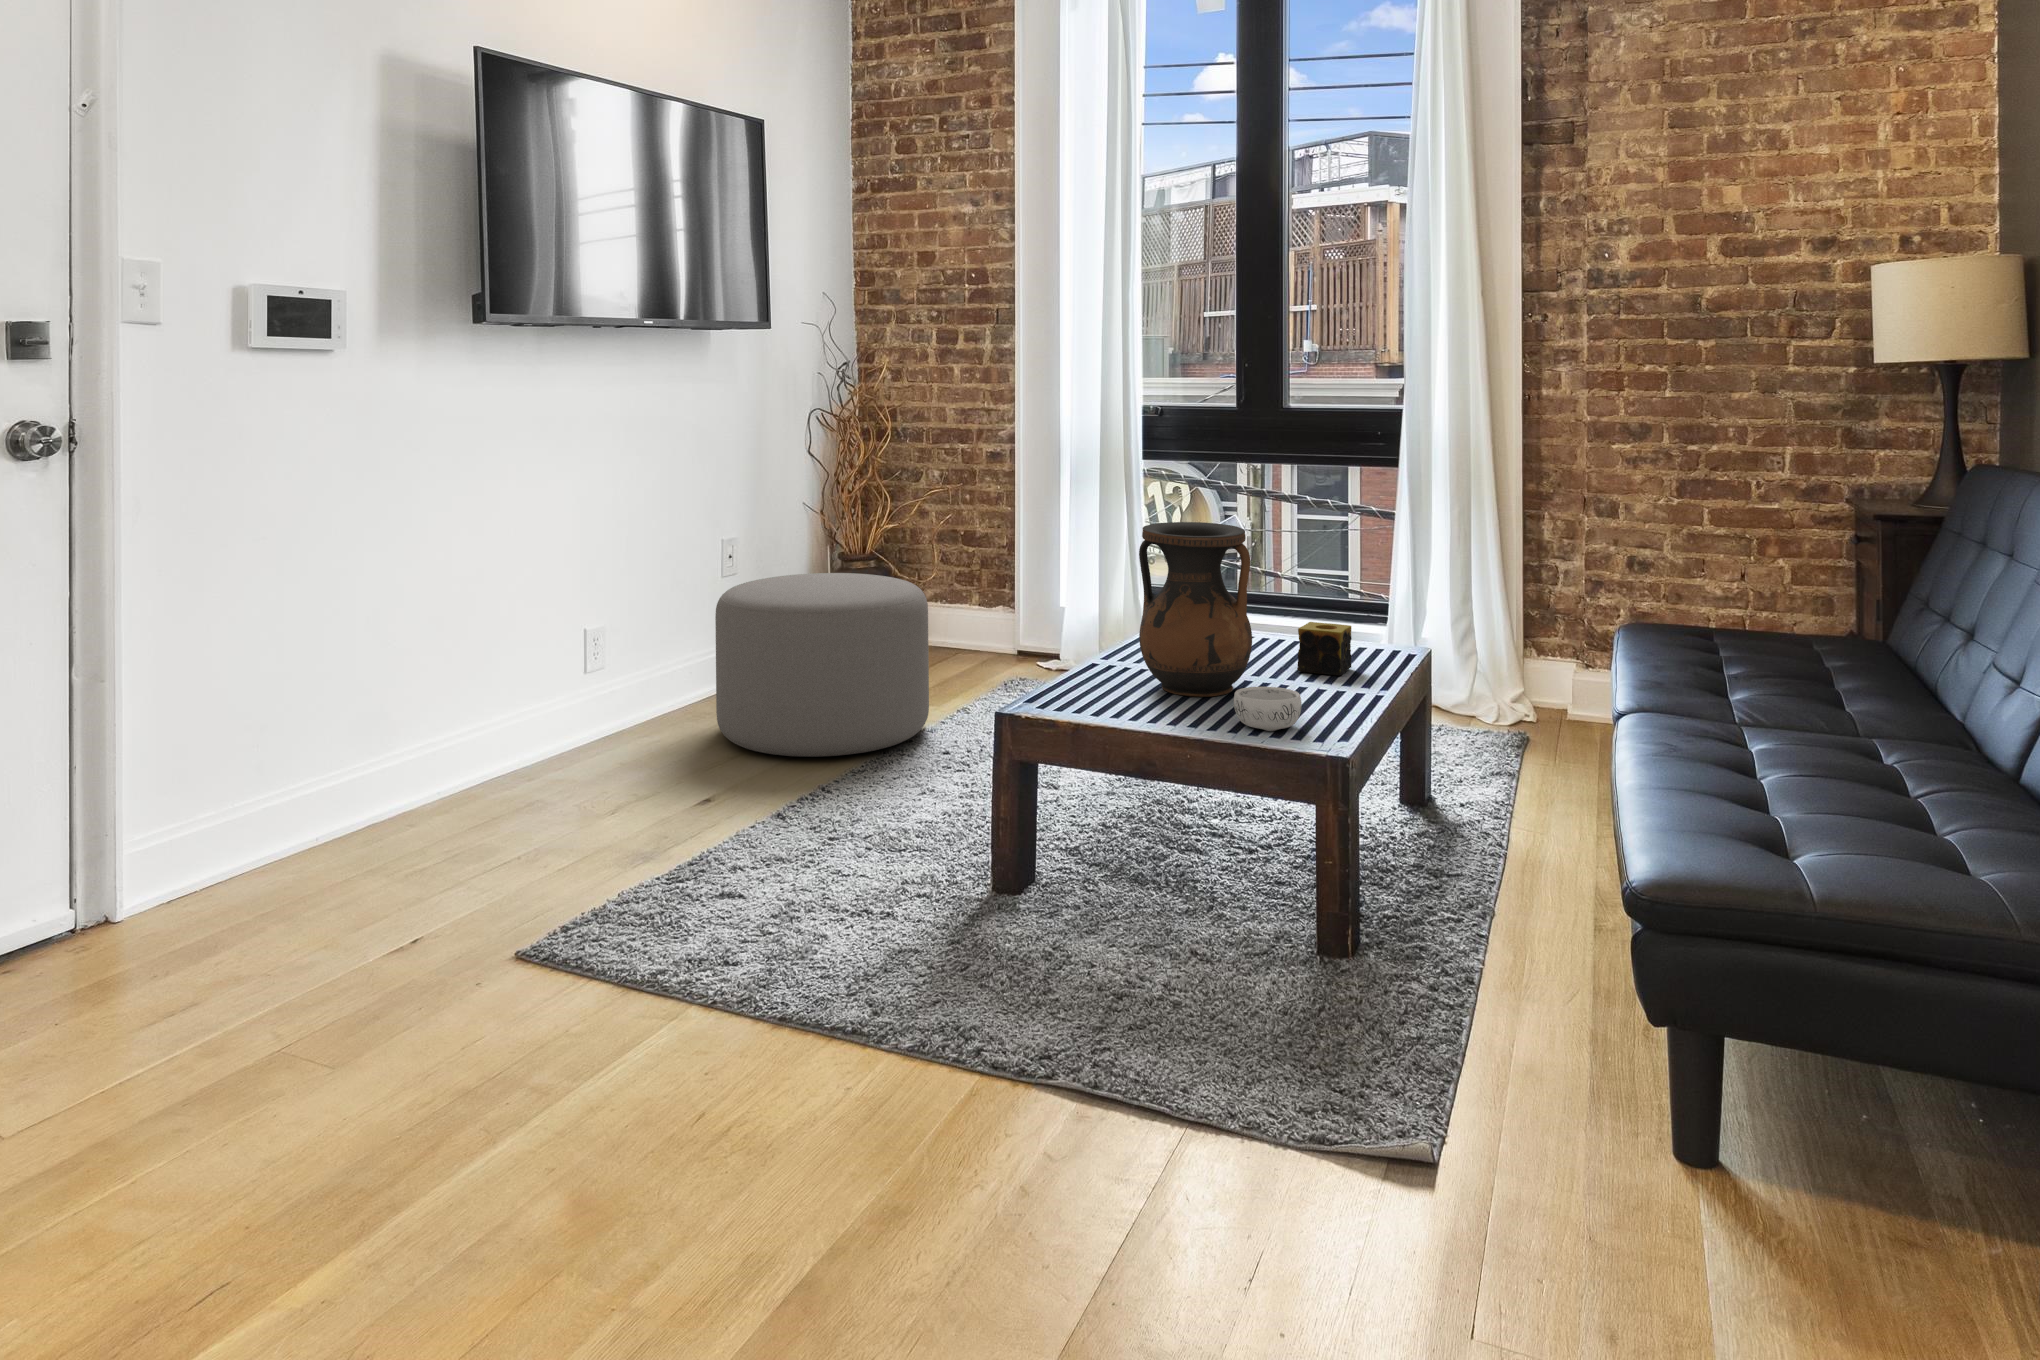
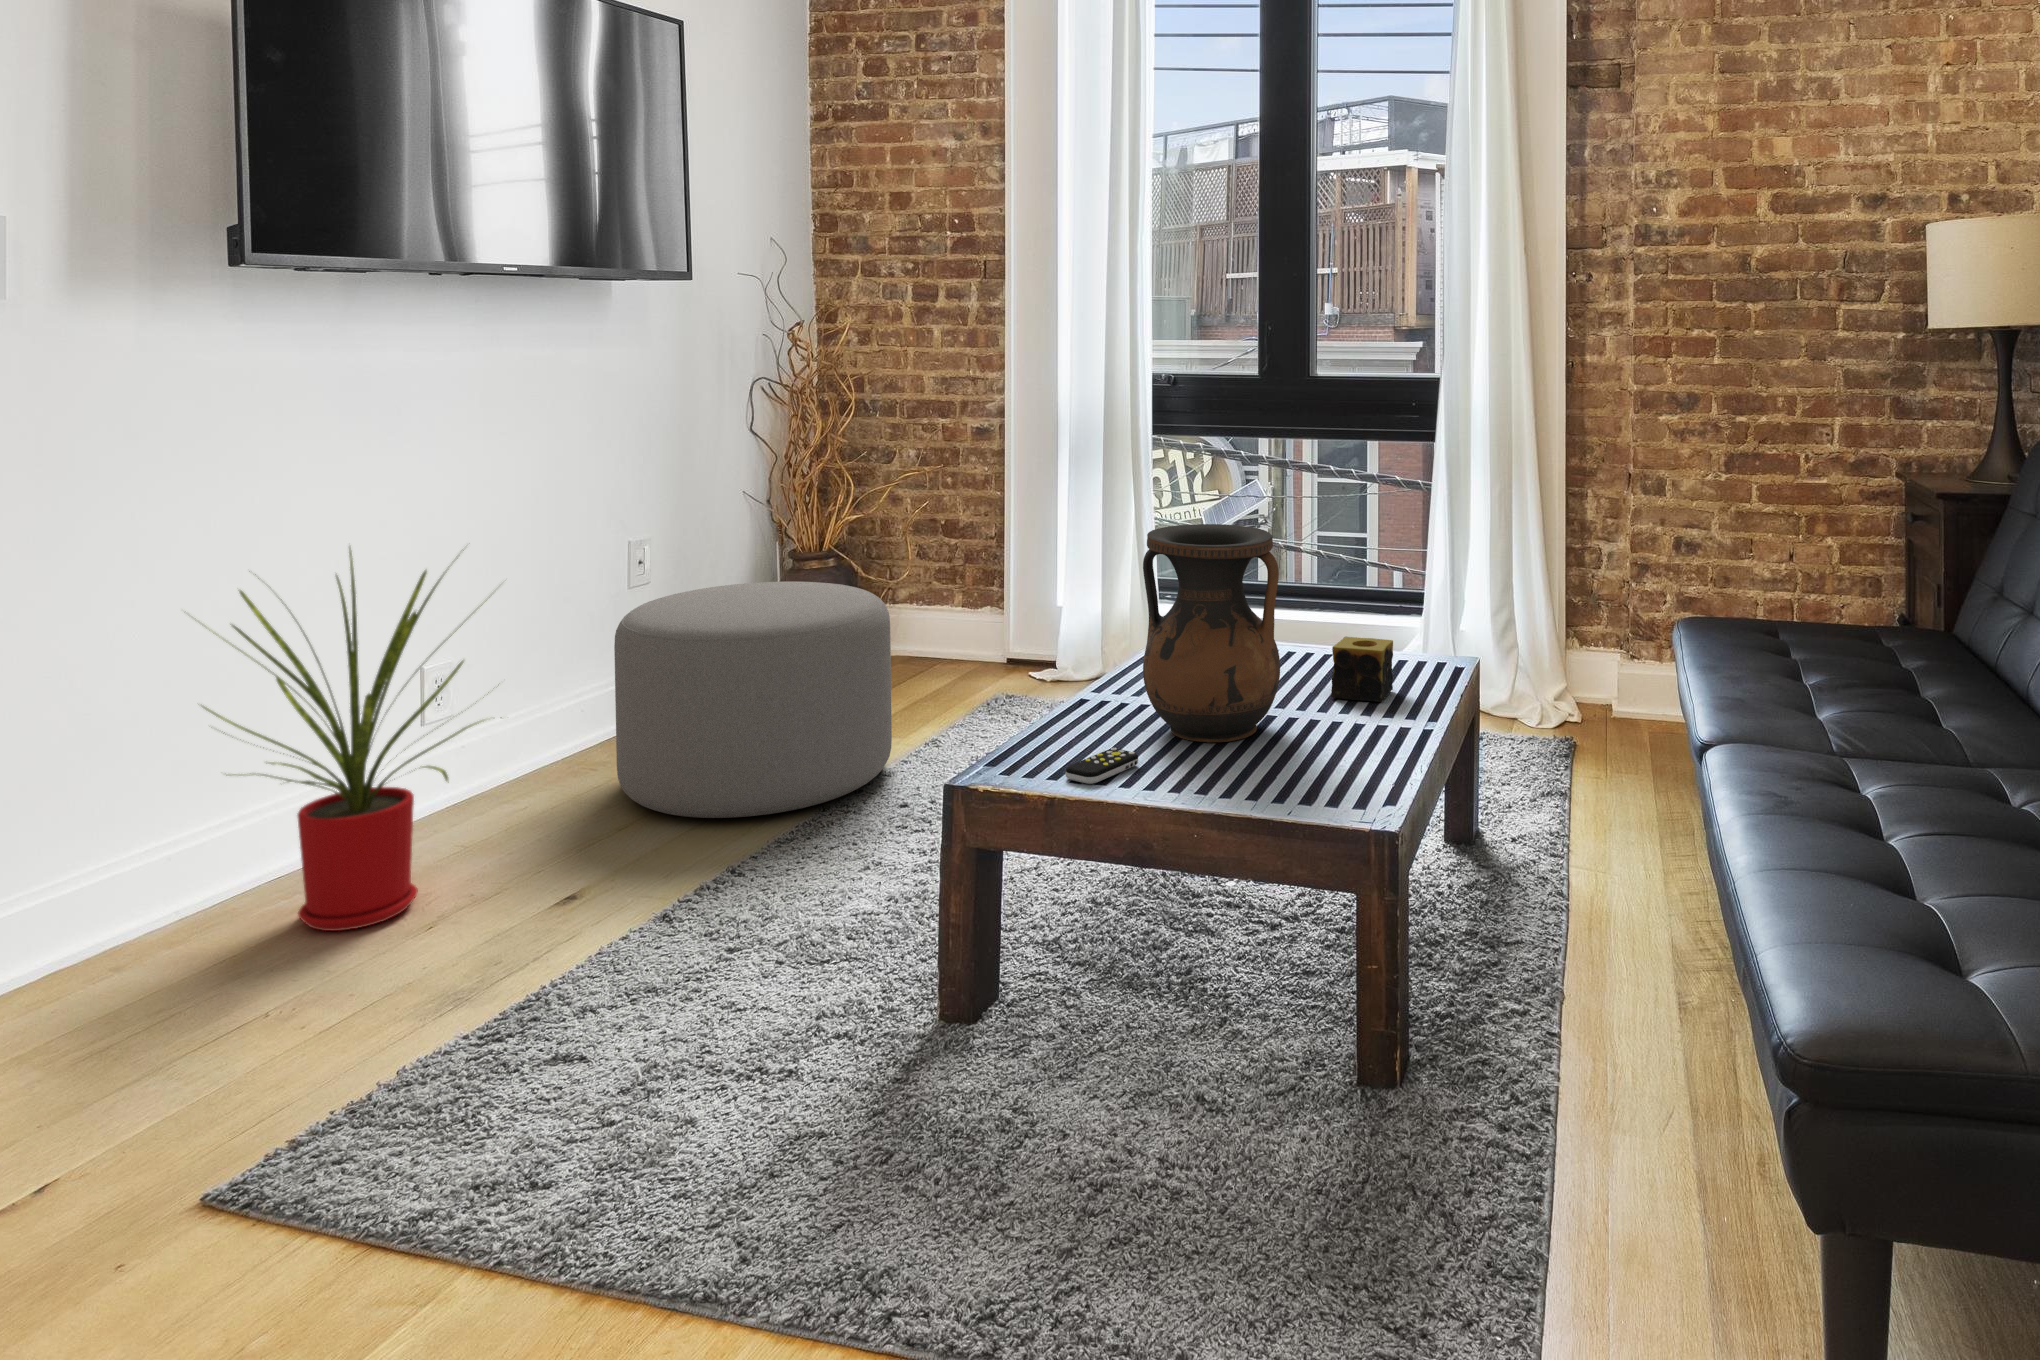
house plant: none [436,527,649,814] -> present [195,548,489,931]
decorative bowl: present [1234,687,1301,731] -> none [1260,733,1343,793]
remote control: none [1079,694,1136,718] -> present [1066,748,1138,784]

